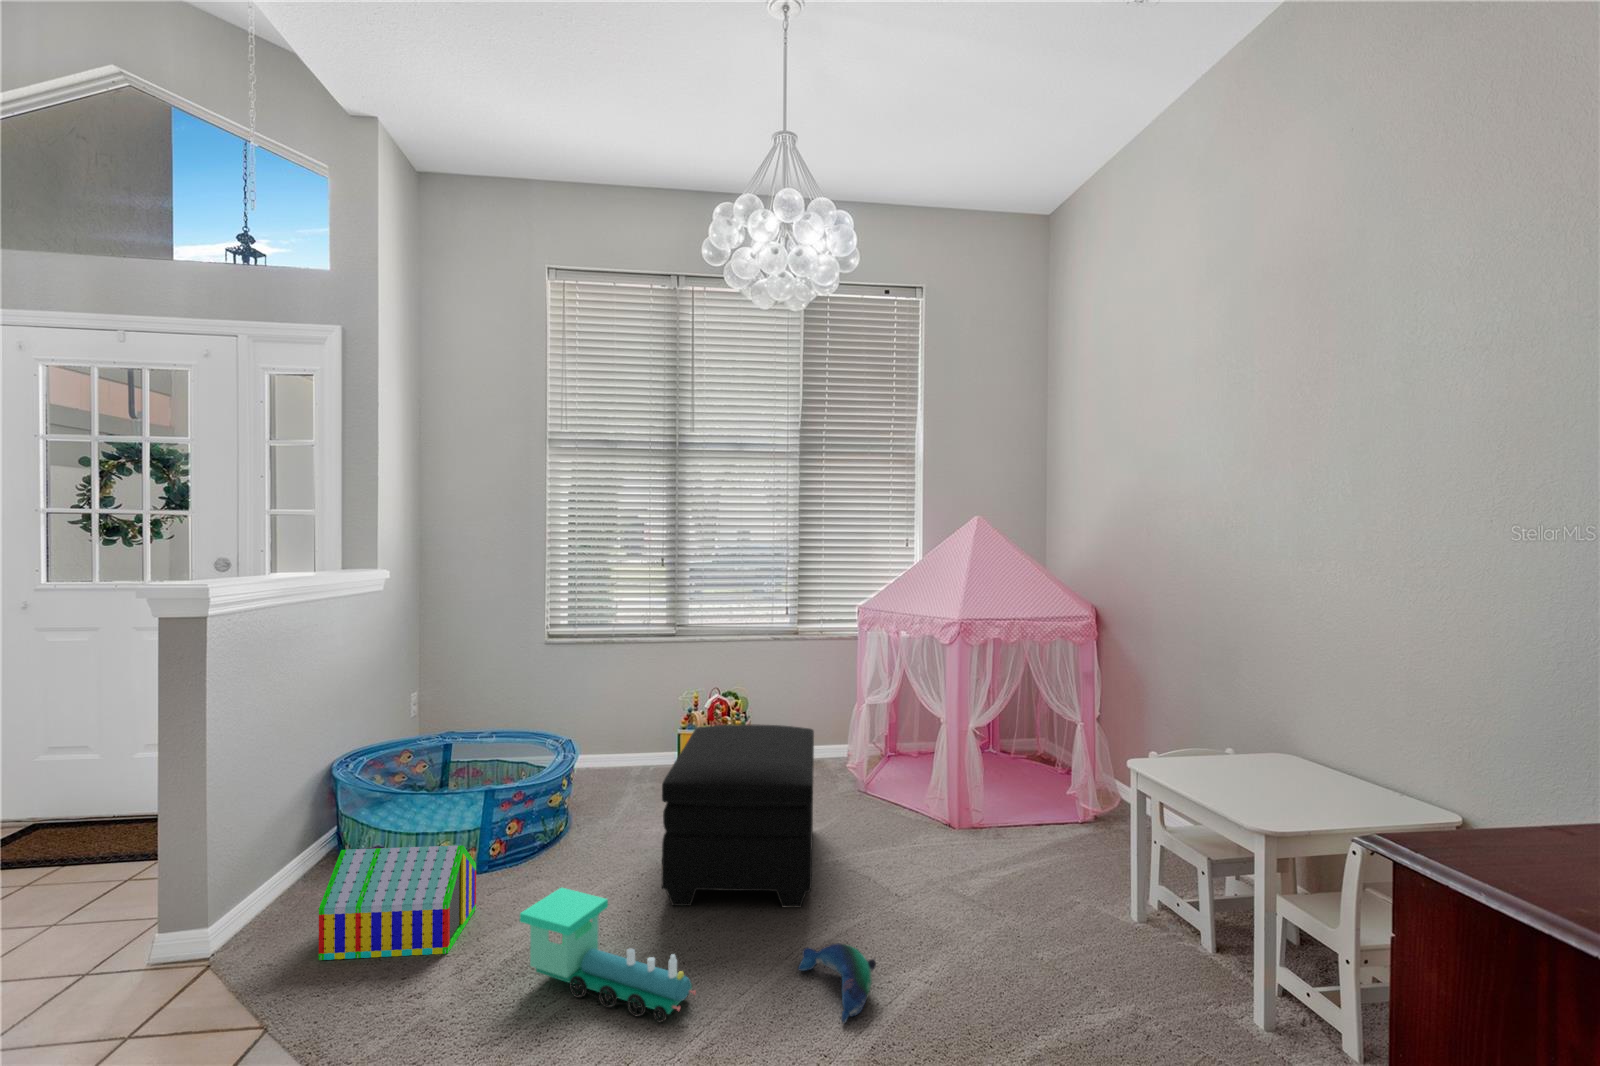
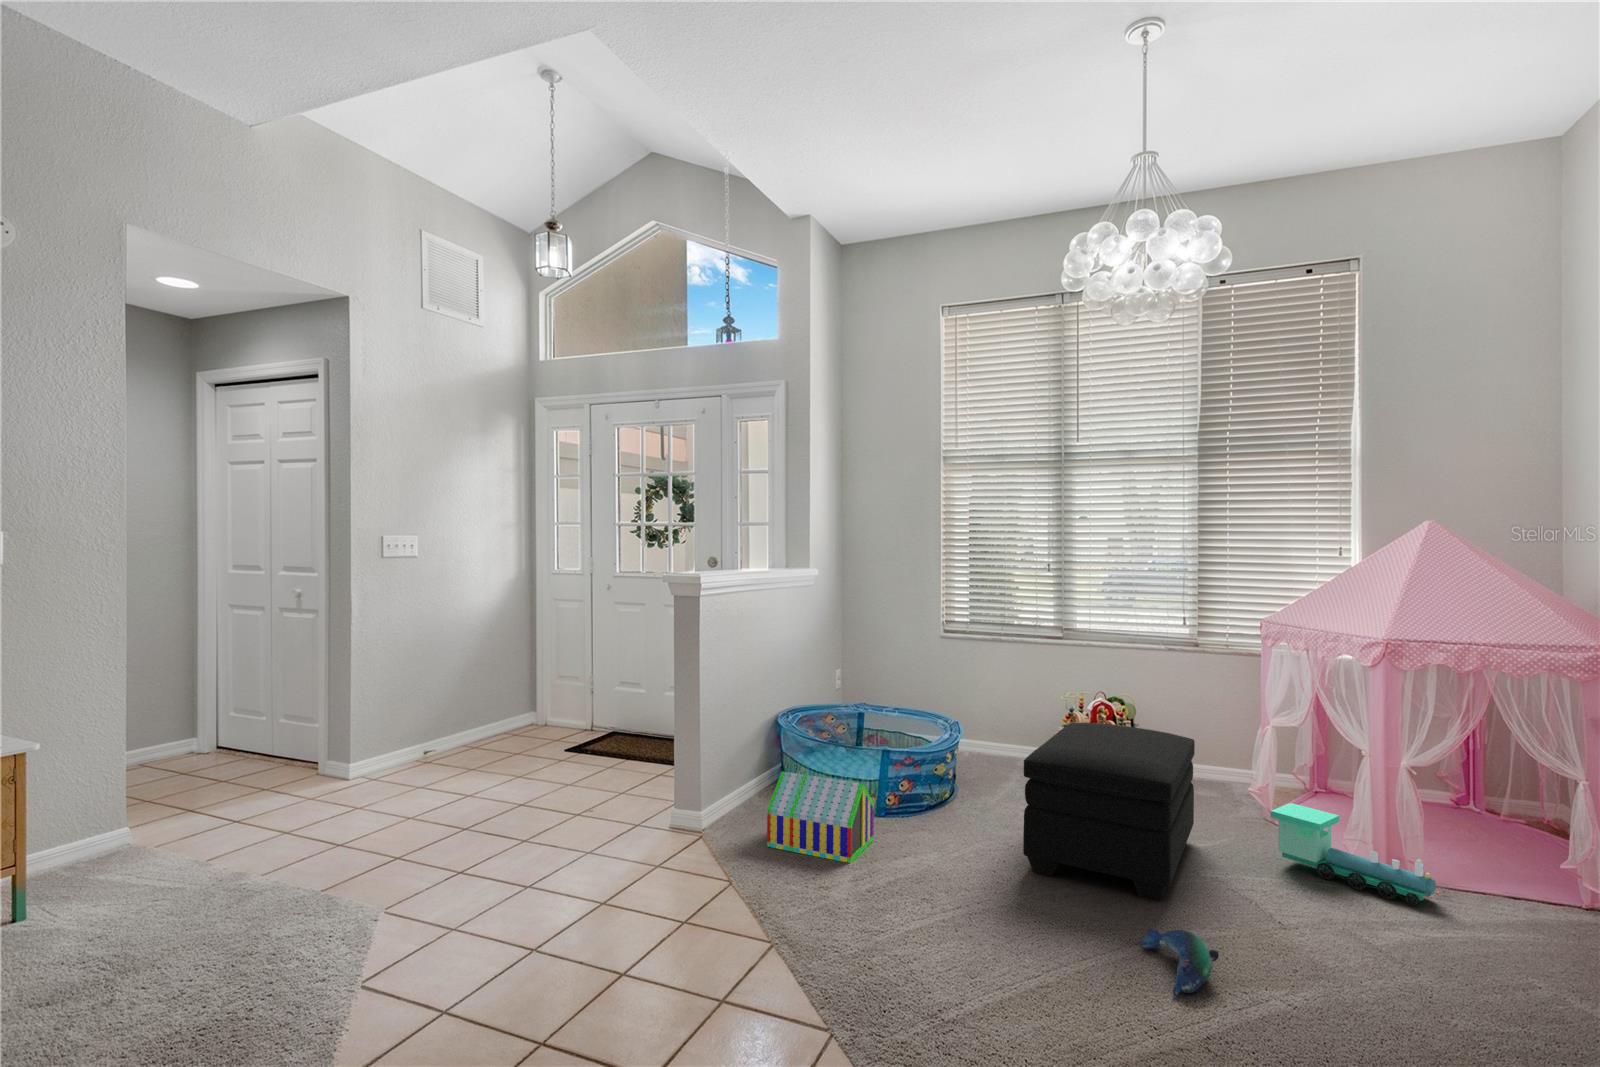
toy train: present [520,888,696,1022] -> present [1271,803,1439,905]

